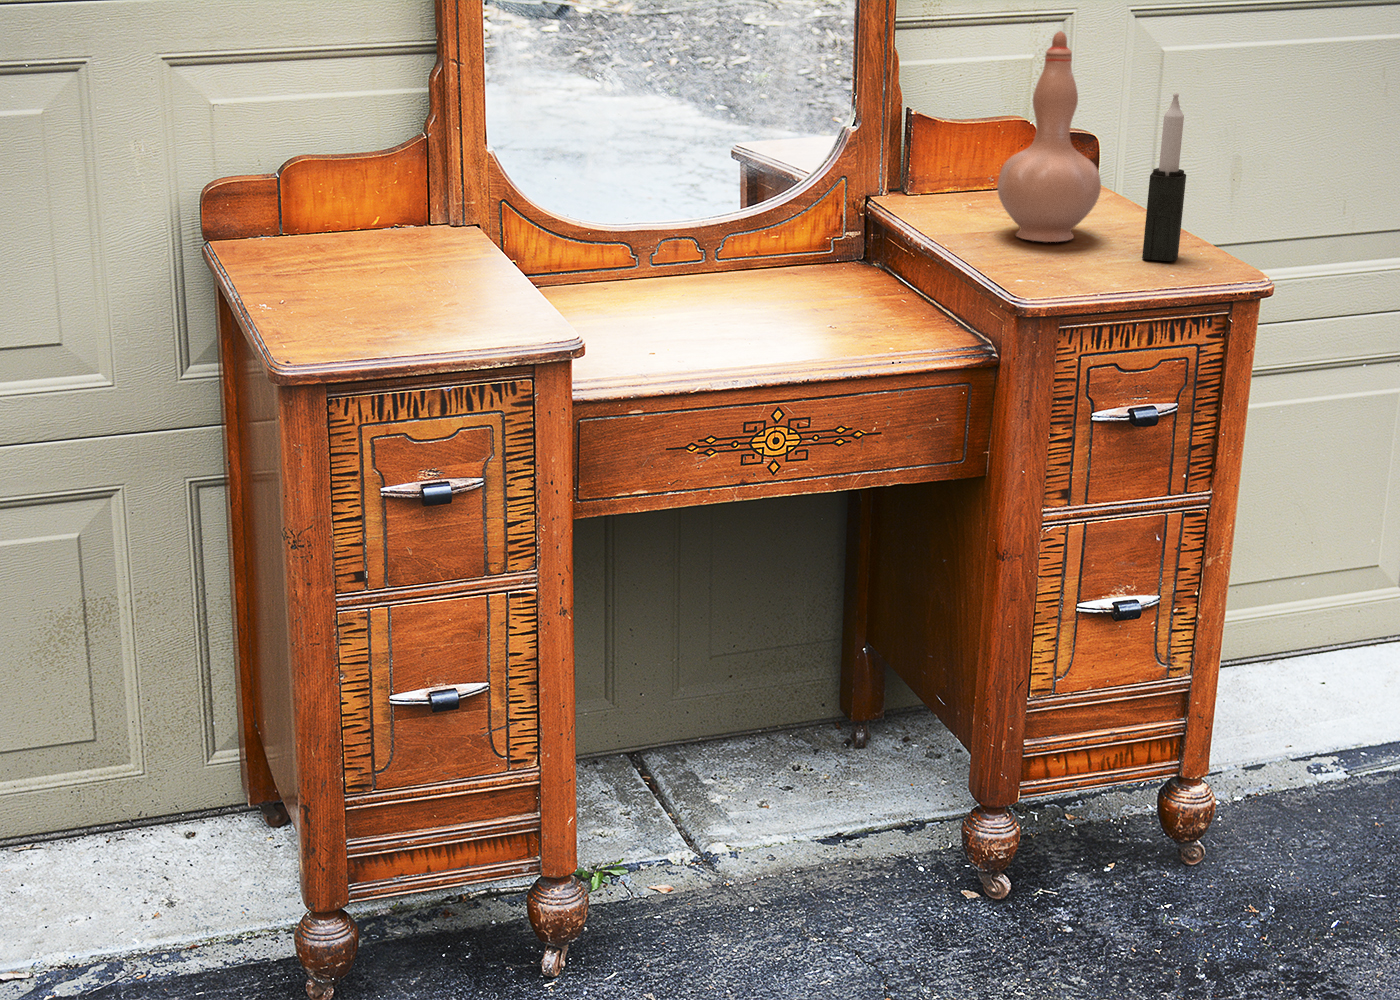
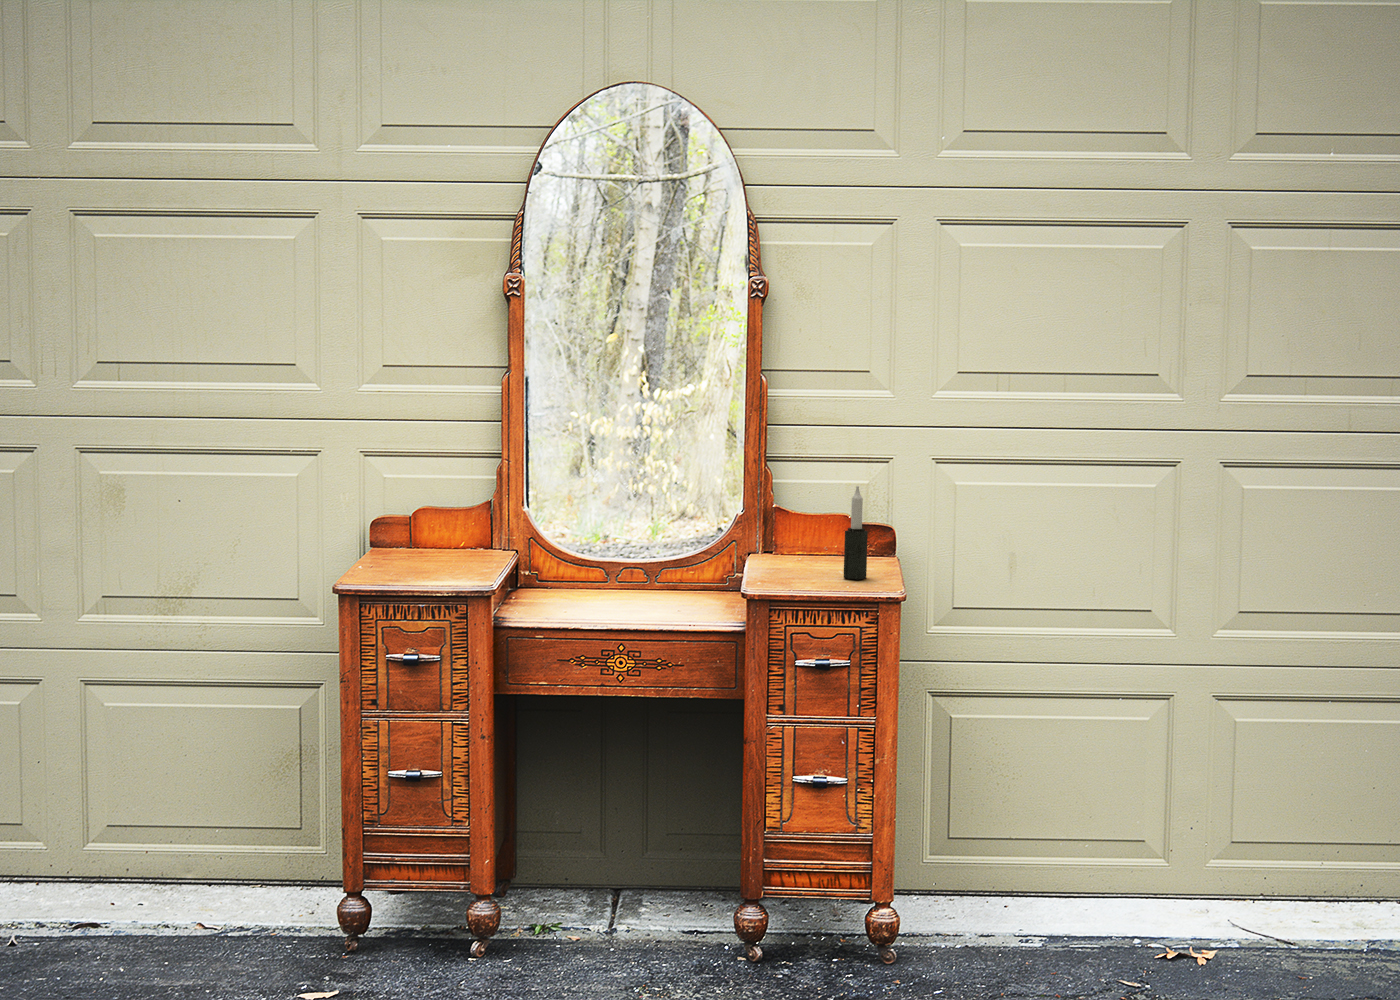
vase: present [997,31,1101,242] -> none [778,453,835,568]

